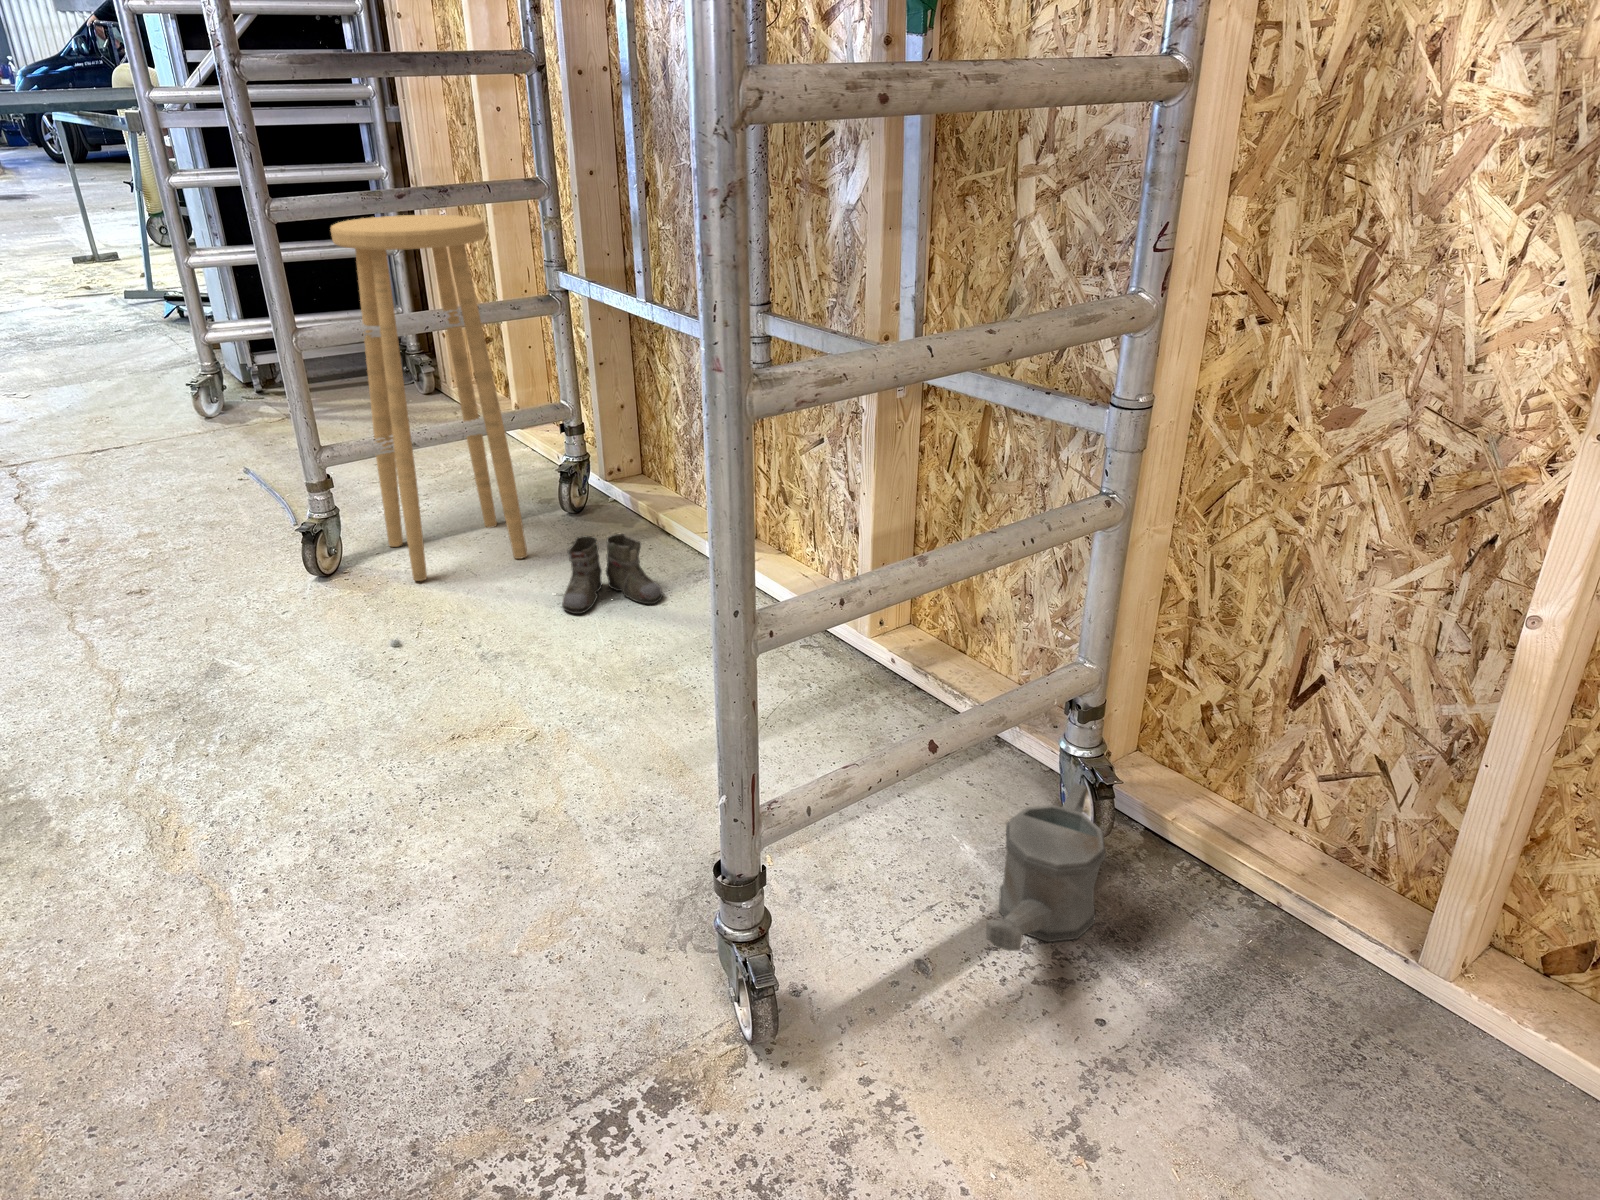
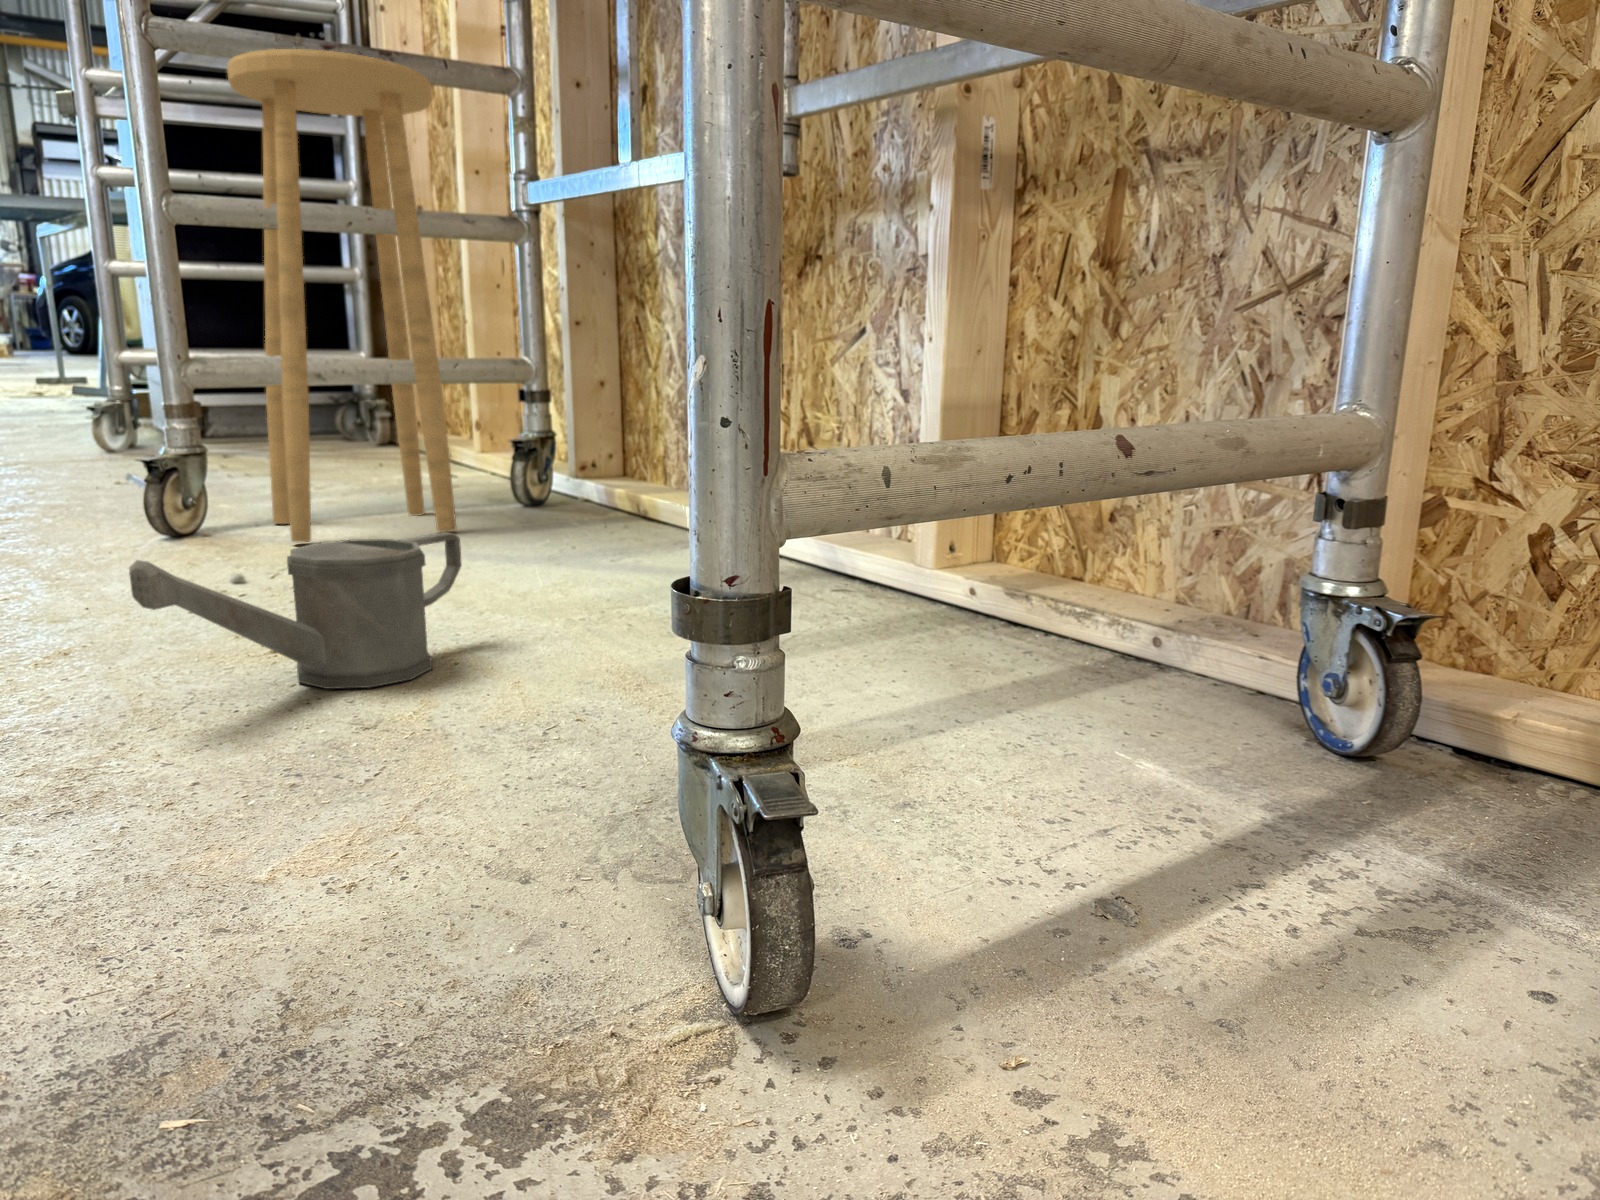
boots: present [562,534,663,614] -> none [479,474,635,567]
watering can: present [986,783,1105,951] -> present [129,532,462,689]

